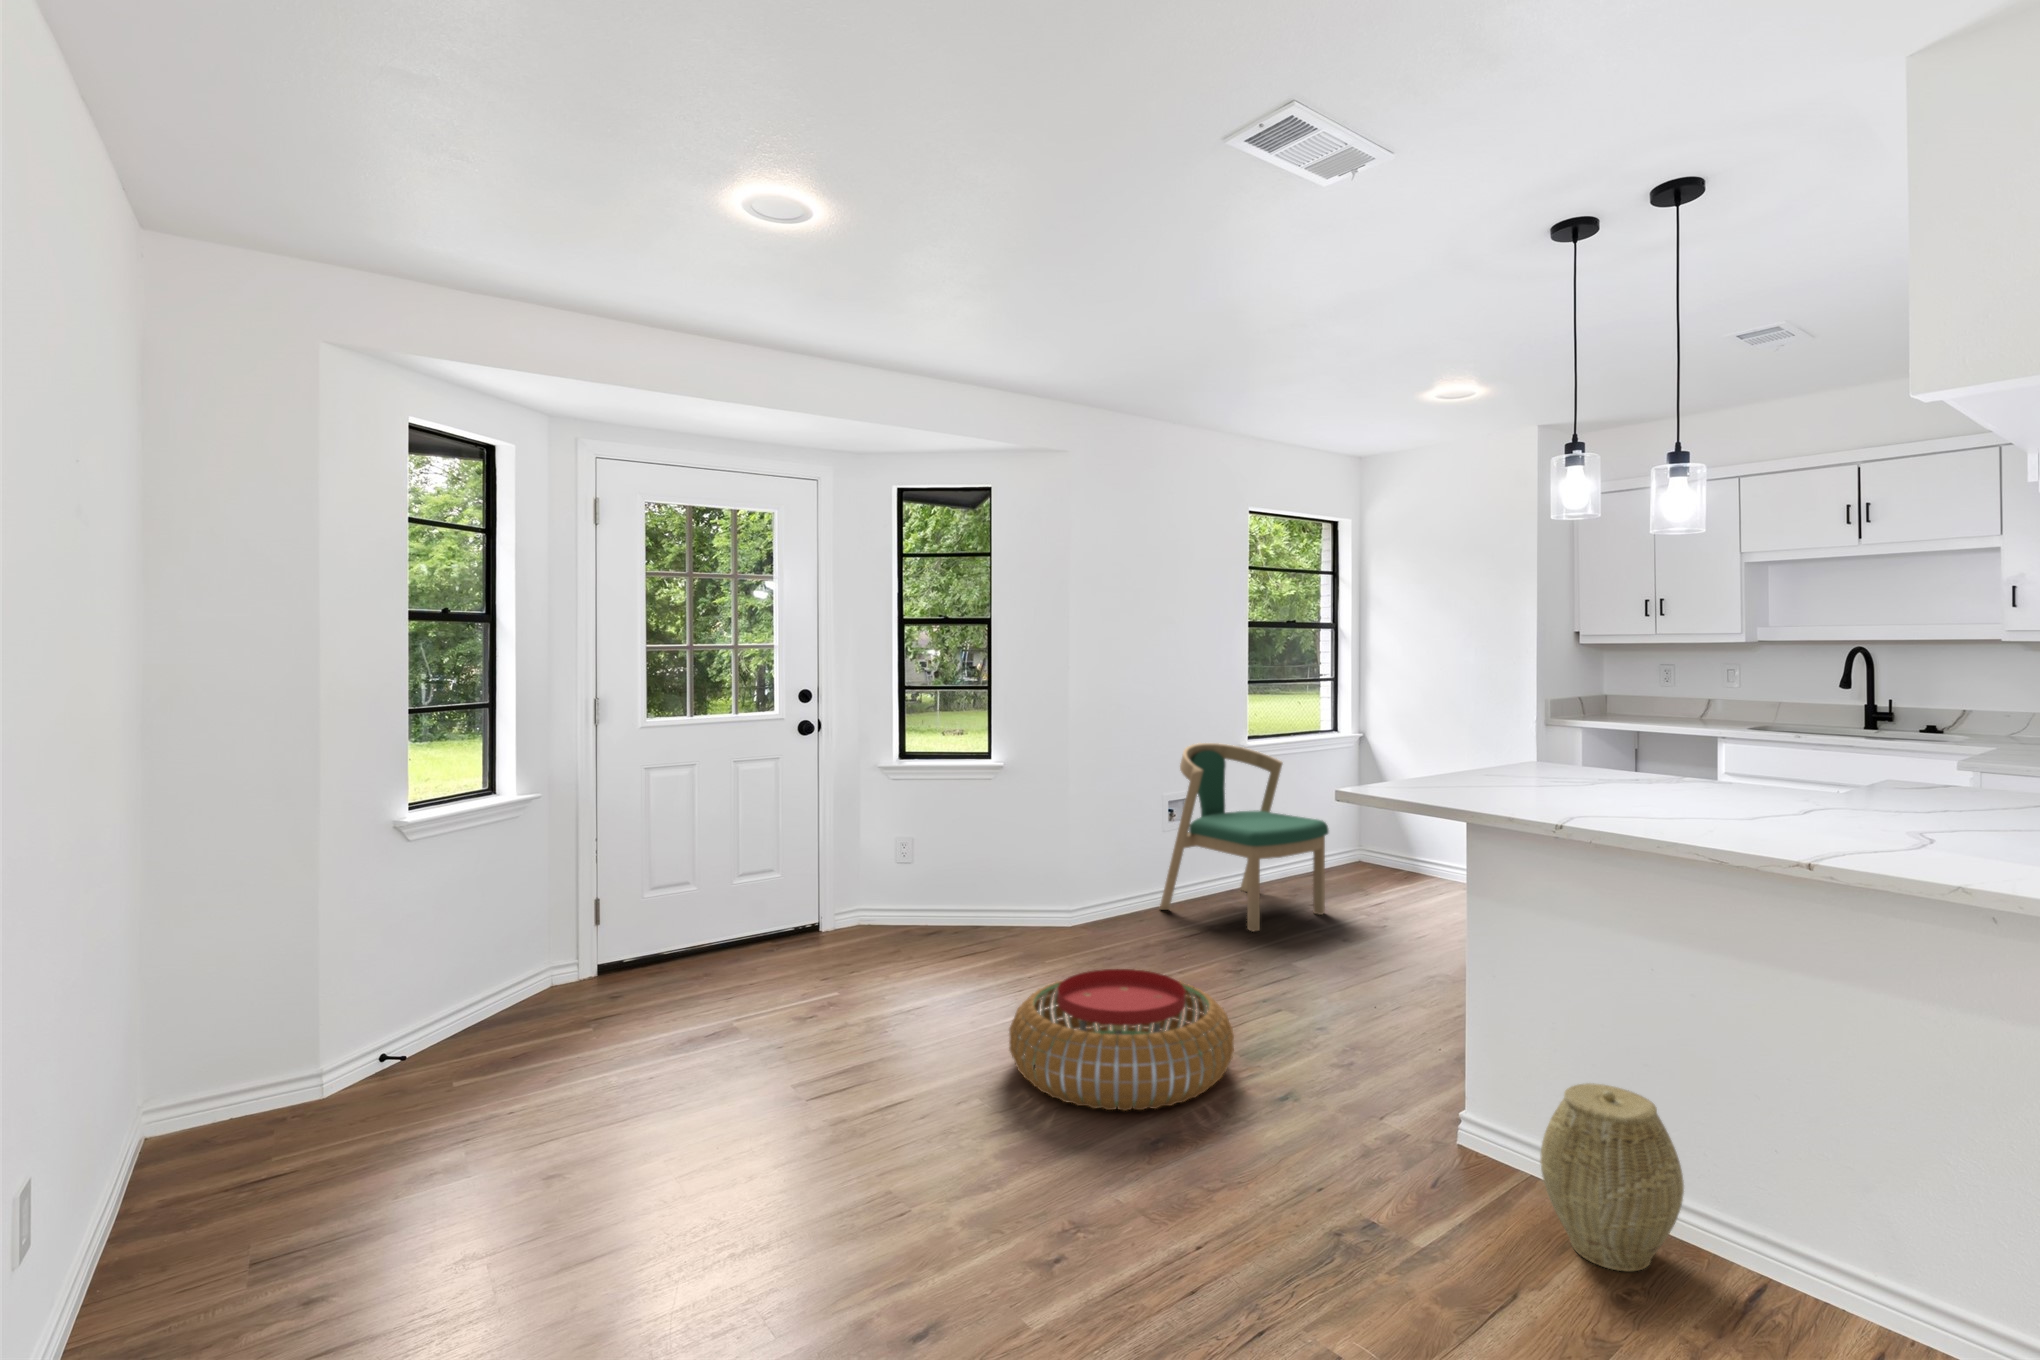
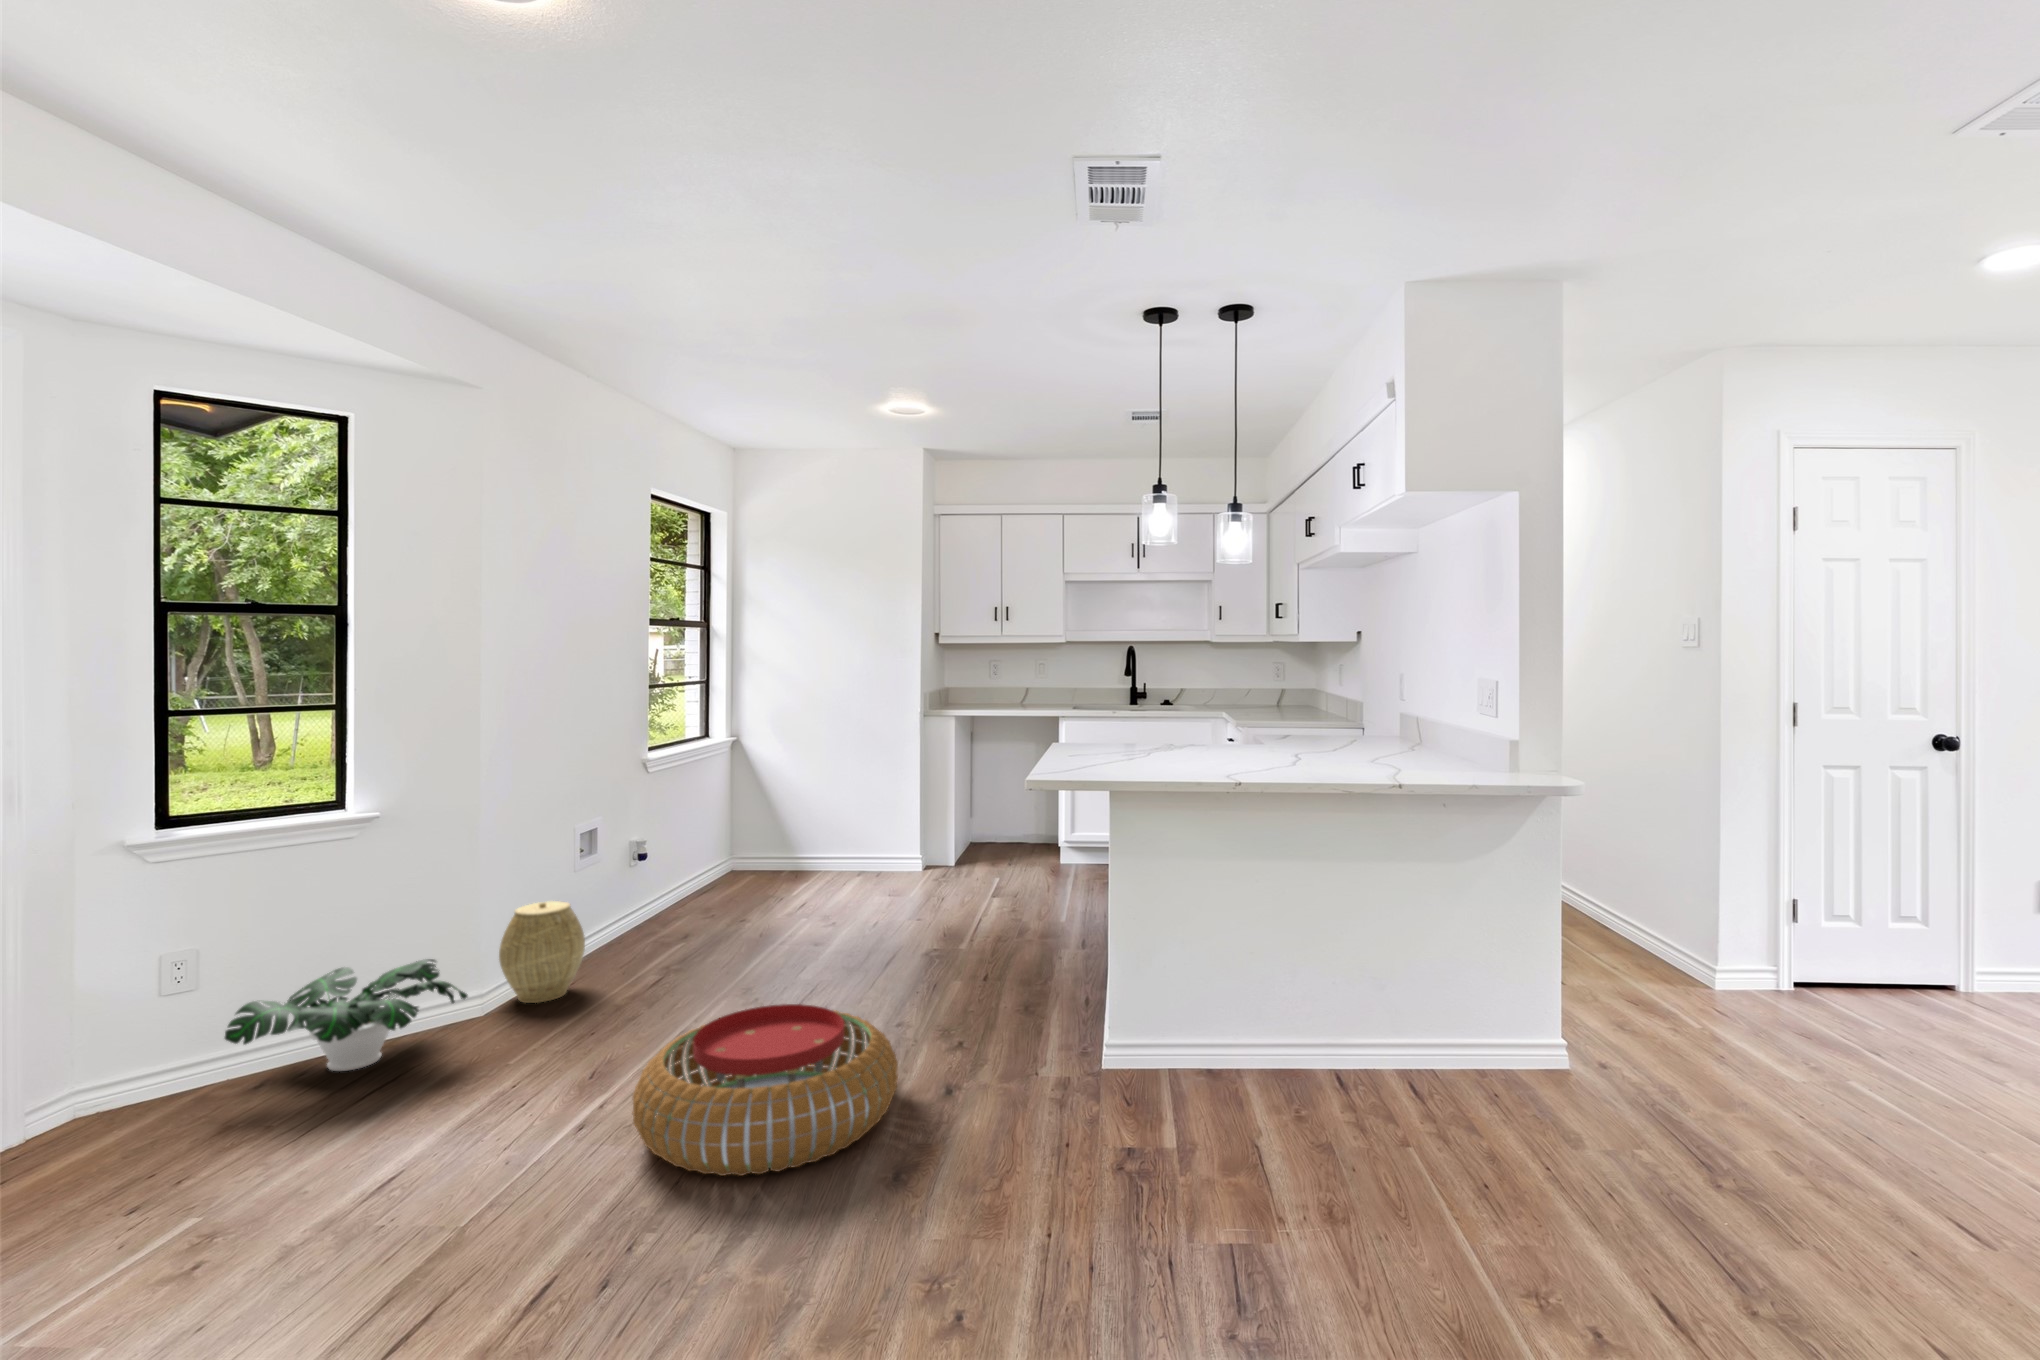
dining chair: present [1160,743,1329,932] -> none [582,756,770,955]
potted plant: none [882,875,1019,948] -> present [225,959,467,1071]
woven basket: present [1540,1083,1684,1271] -> present [499,901,585,1003]

